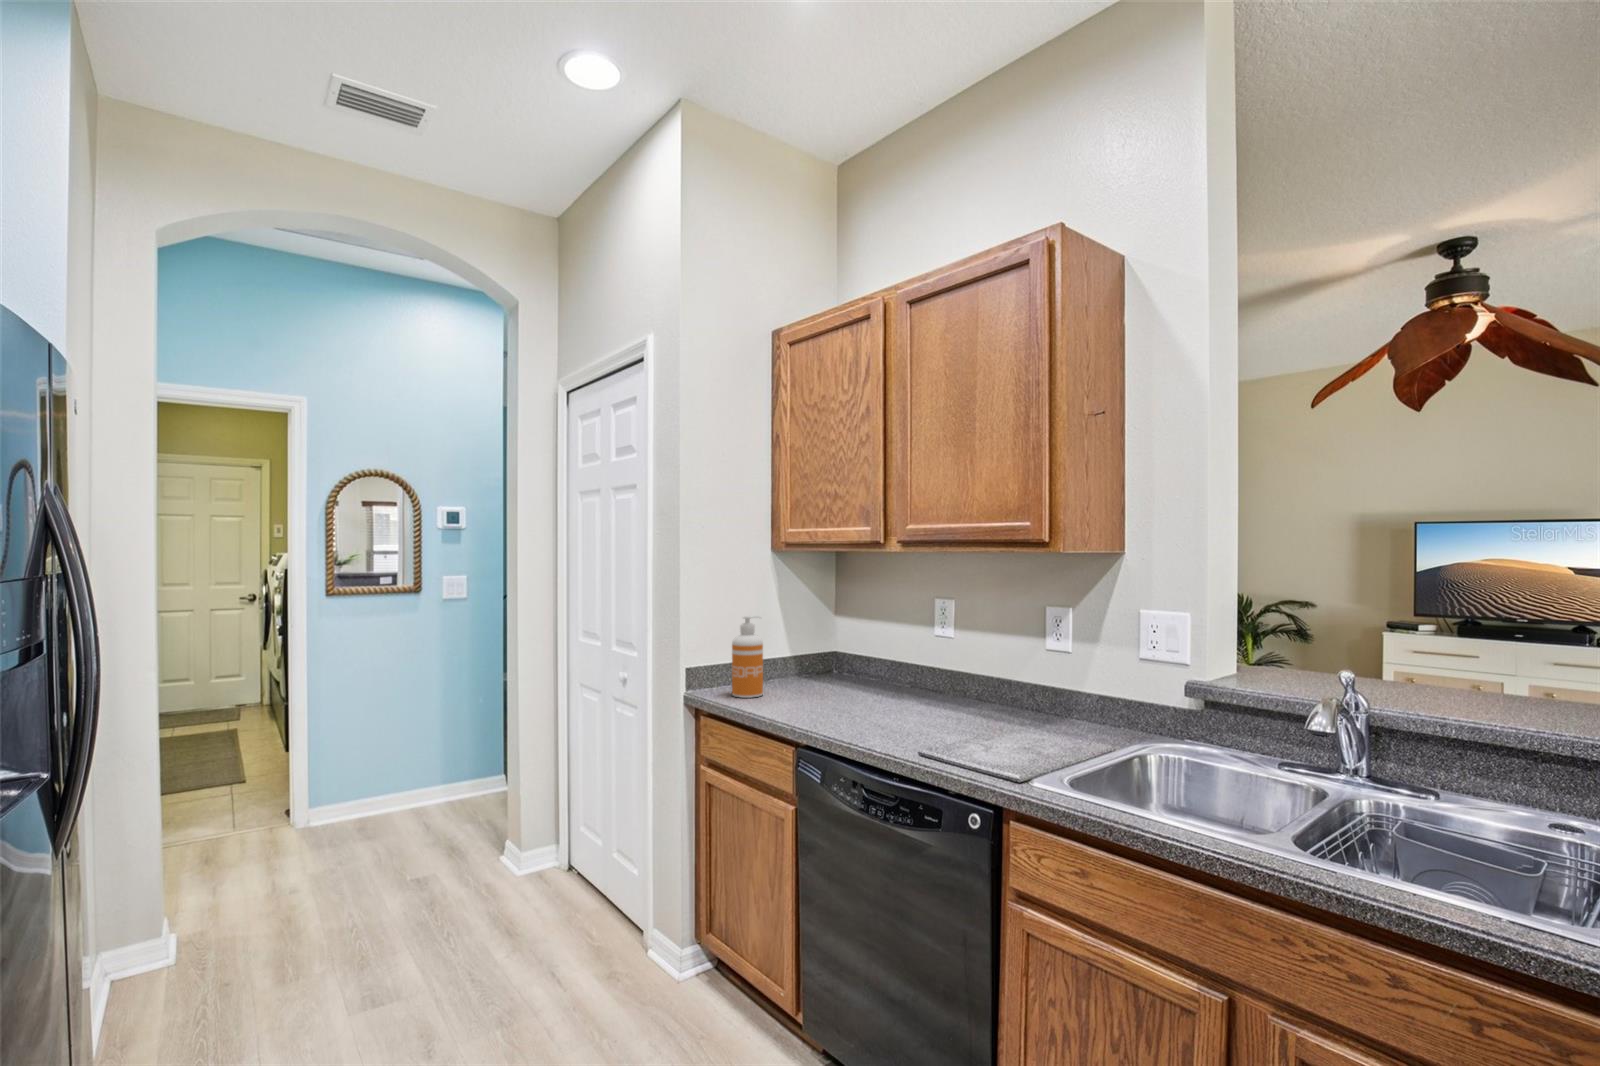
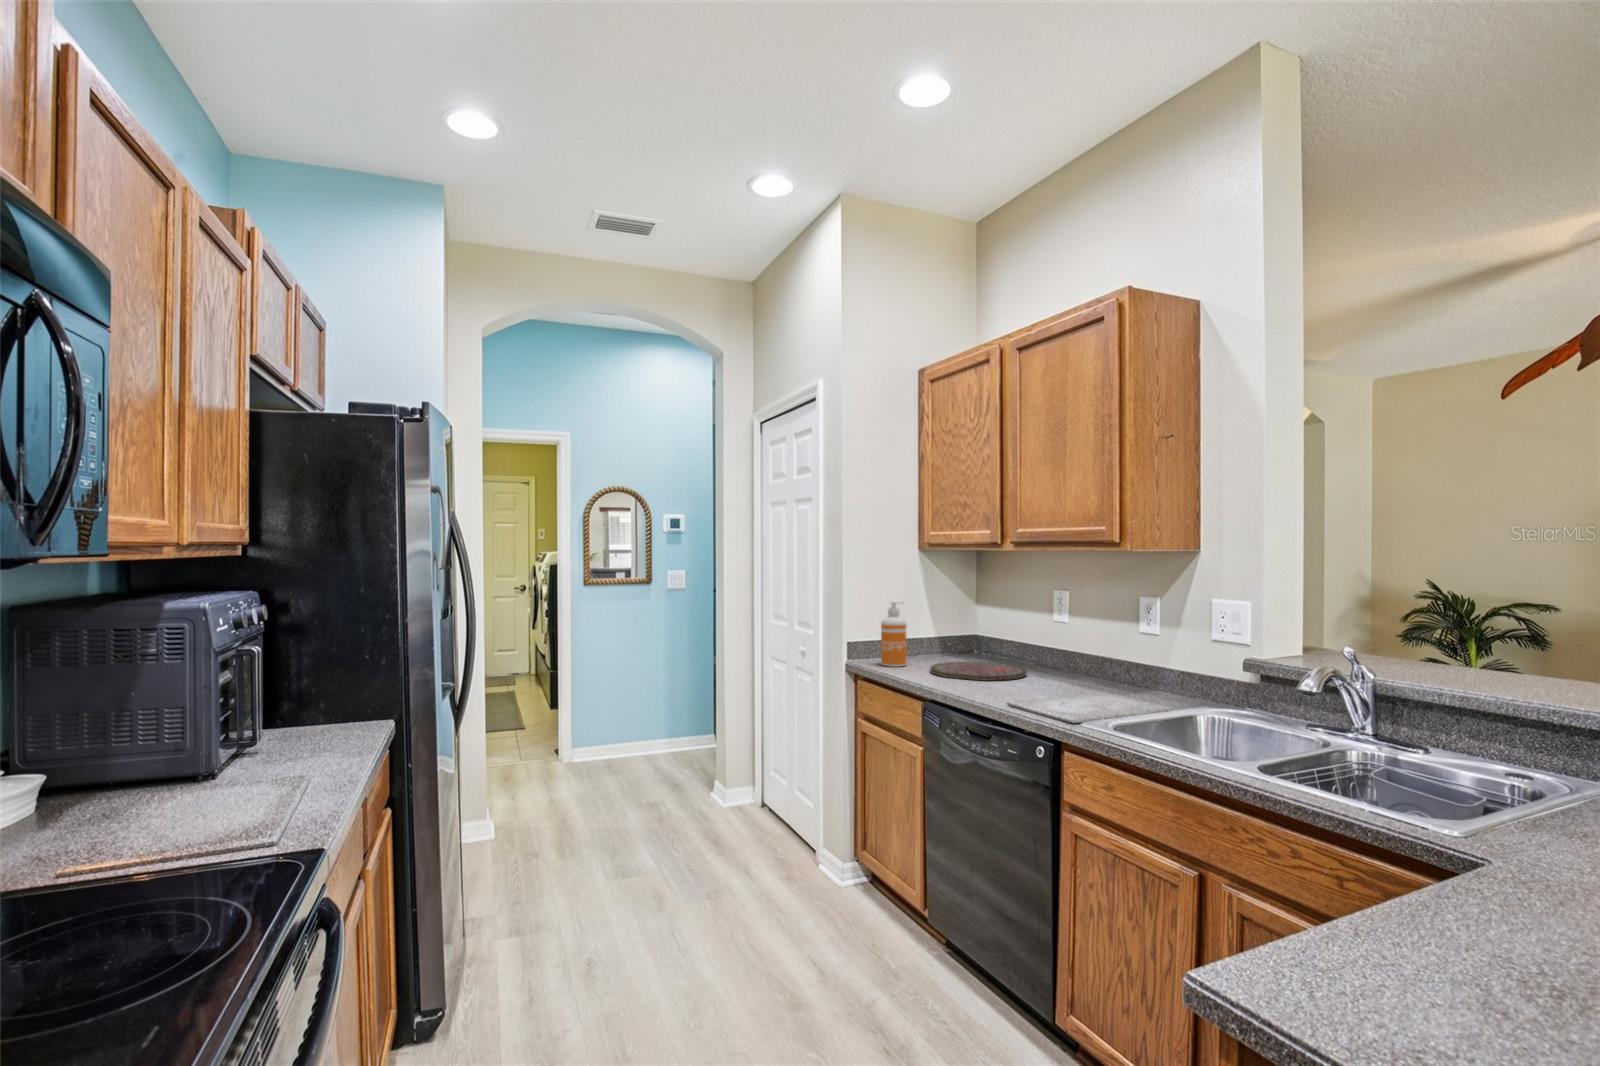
cutting board: none [797,686,912,714] -> present [930,661,1027,681]

